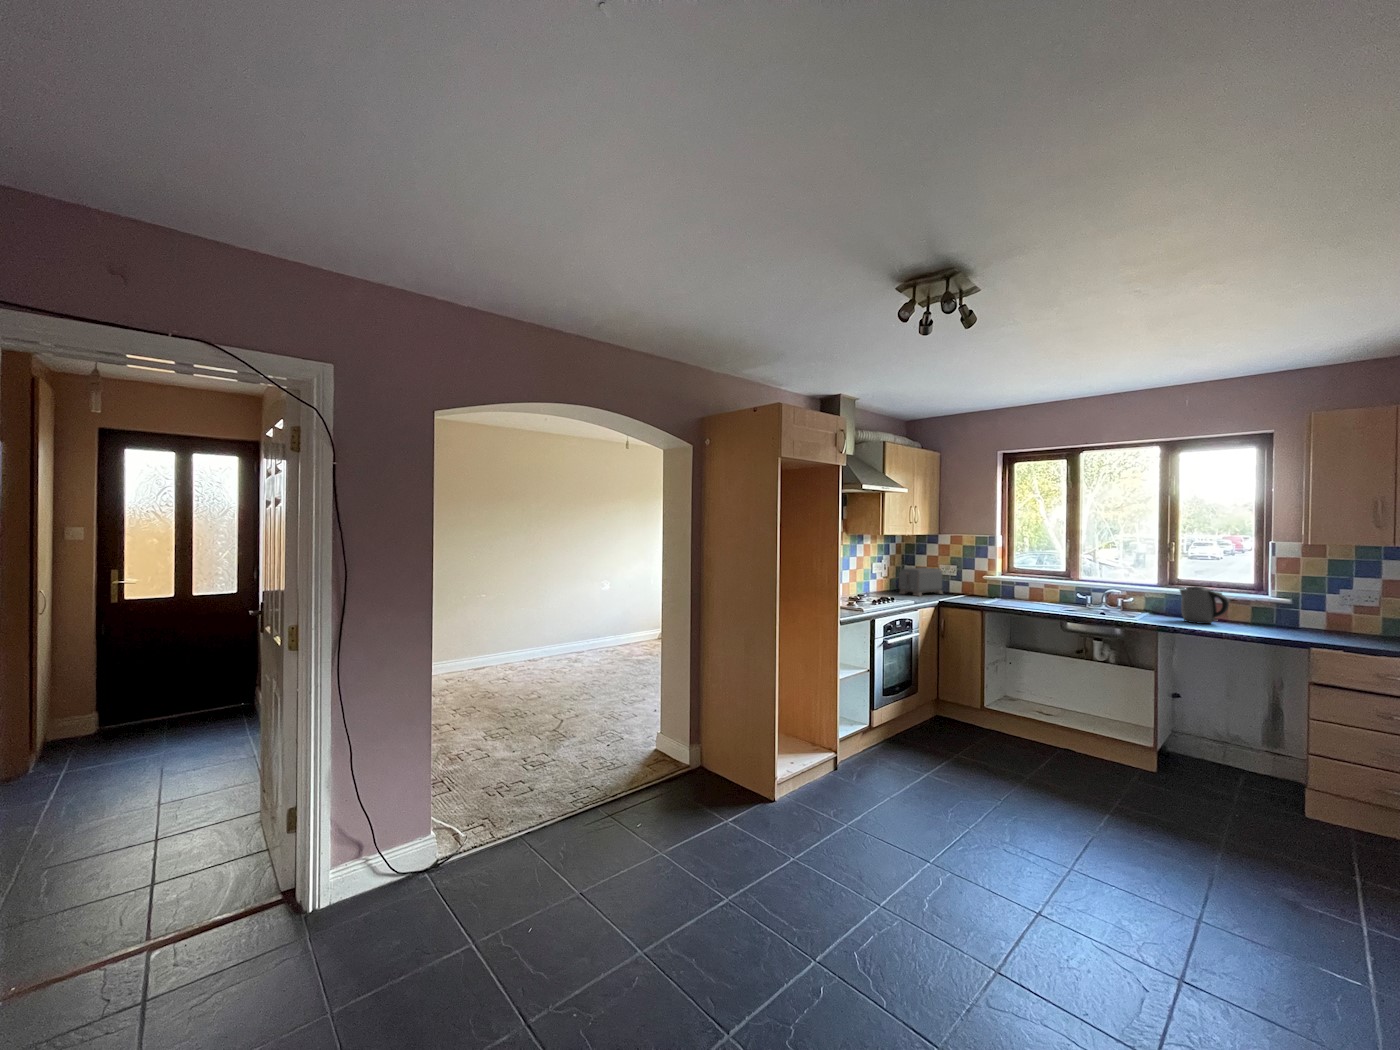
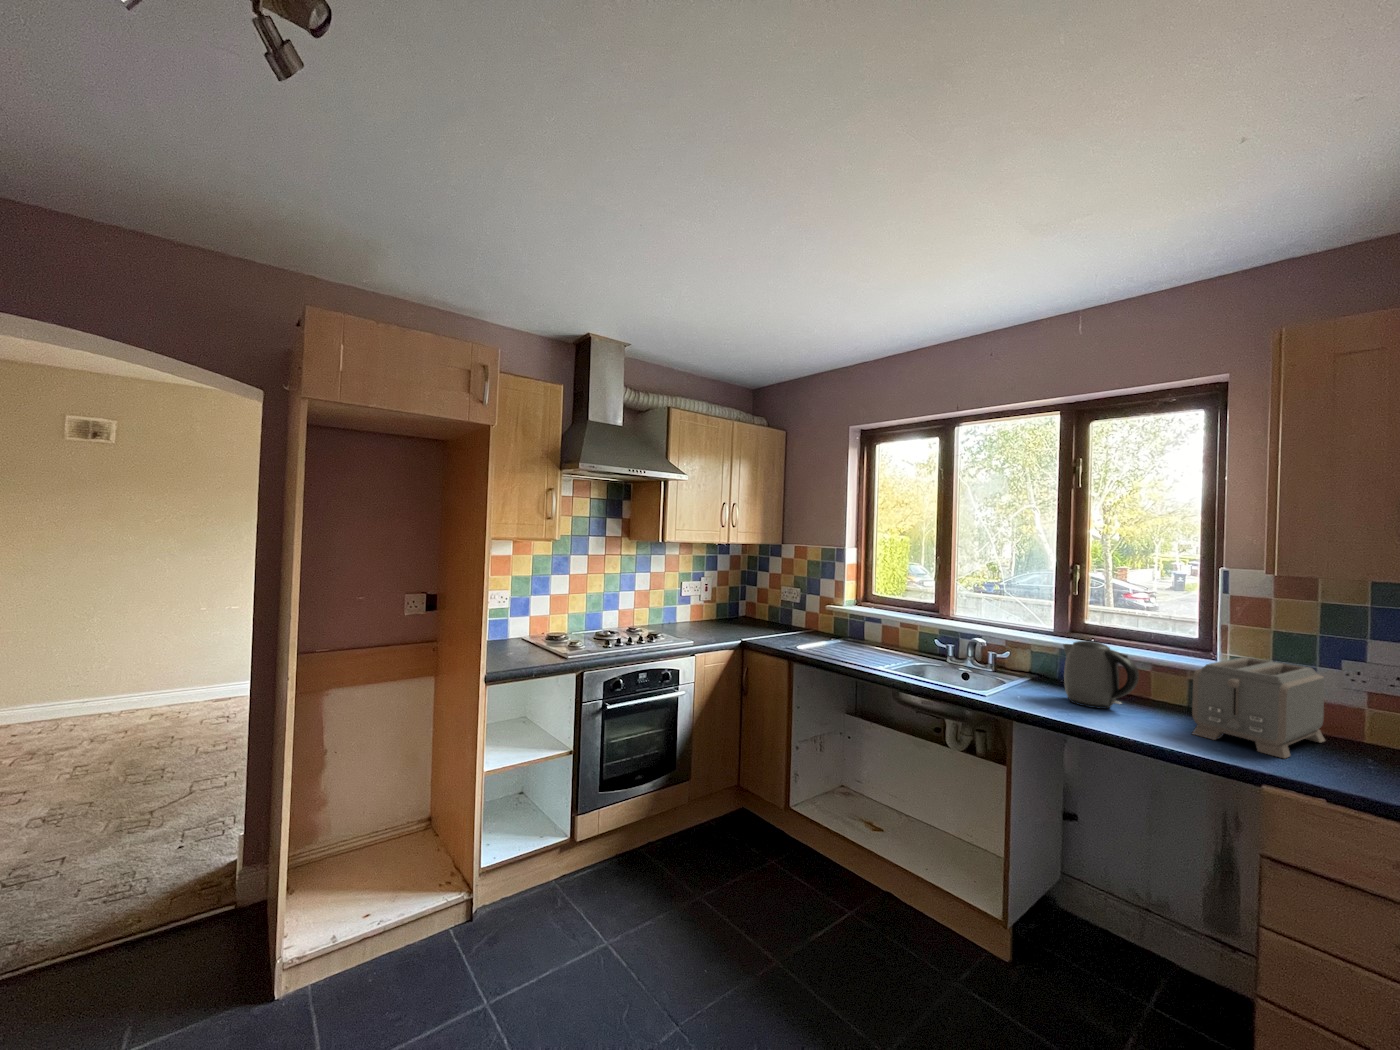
toaster: present [899,567,943,596] -> present [1192,657,1325,758]

